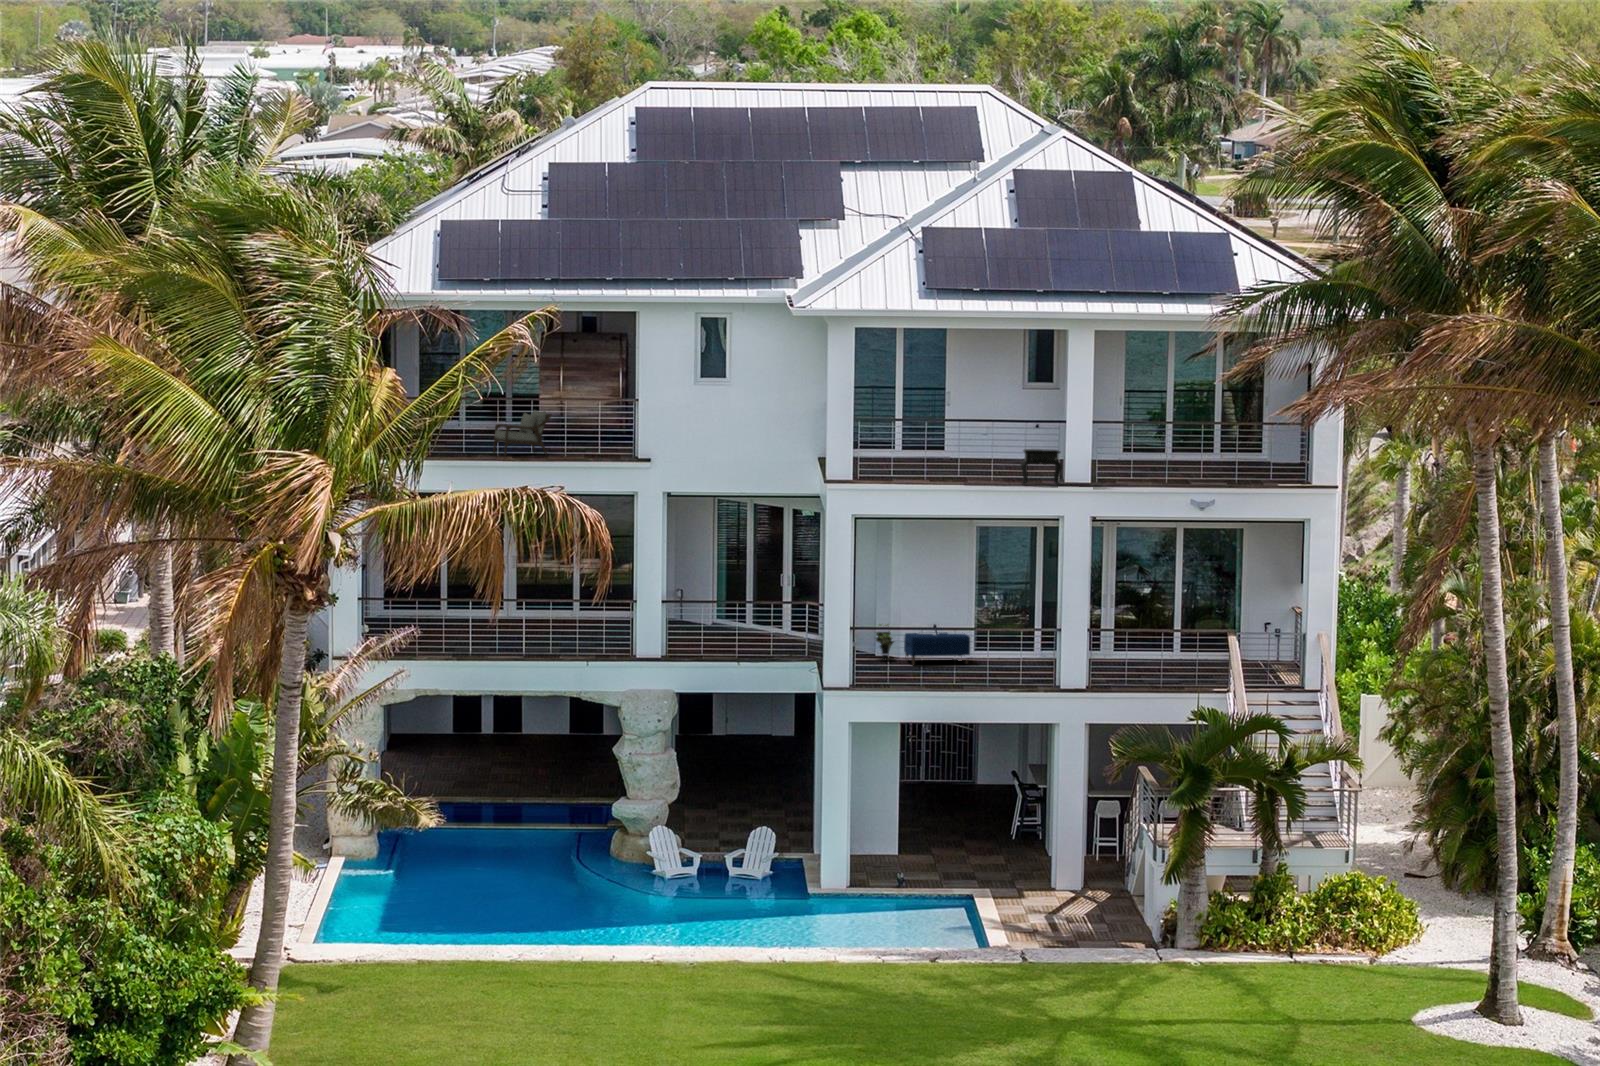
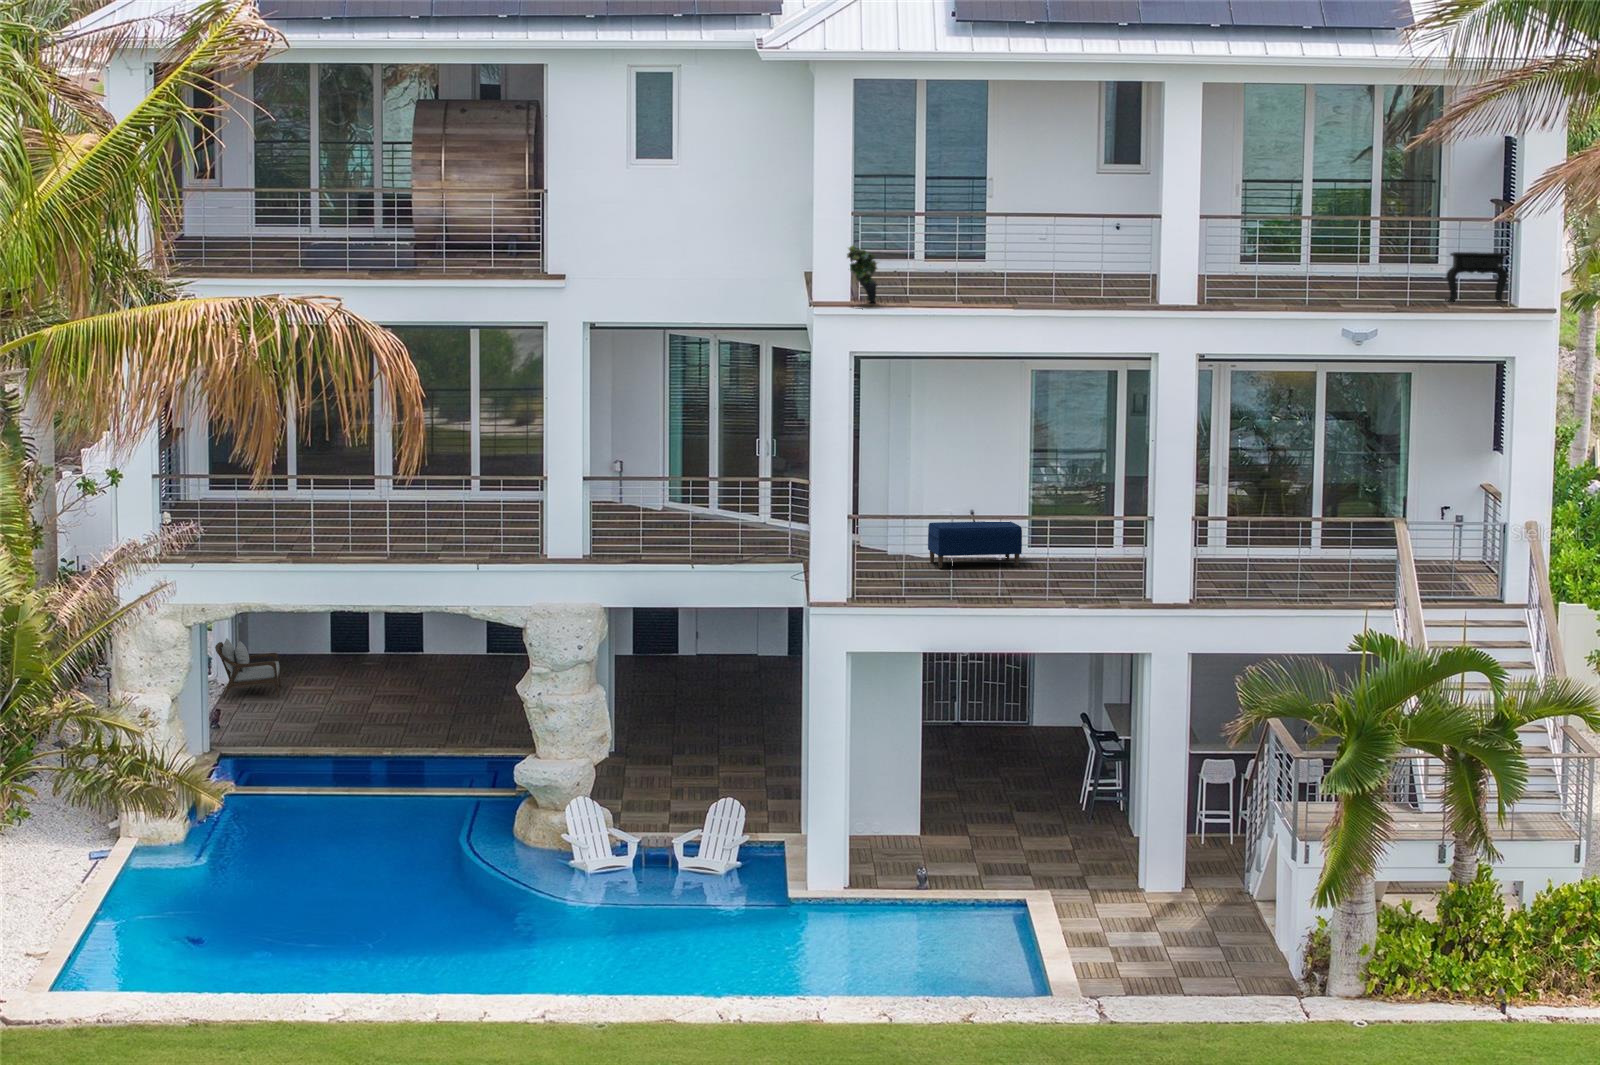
armchair: present [493,410,551,455] -> present [215,638,281,698]
side table: present [1021,449,1062,485] -> present [1446,252,1508,304]
potted plant: present [876,624,894,661] -> present [847,245,877,303]

